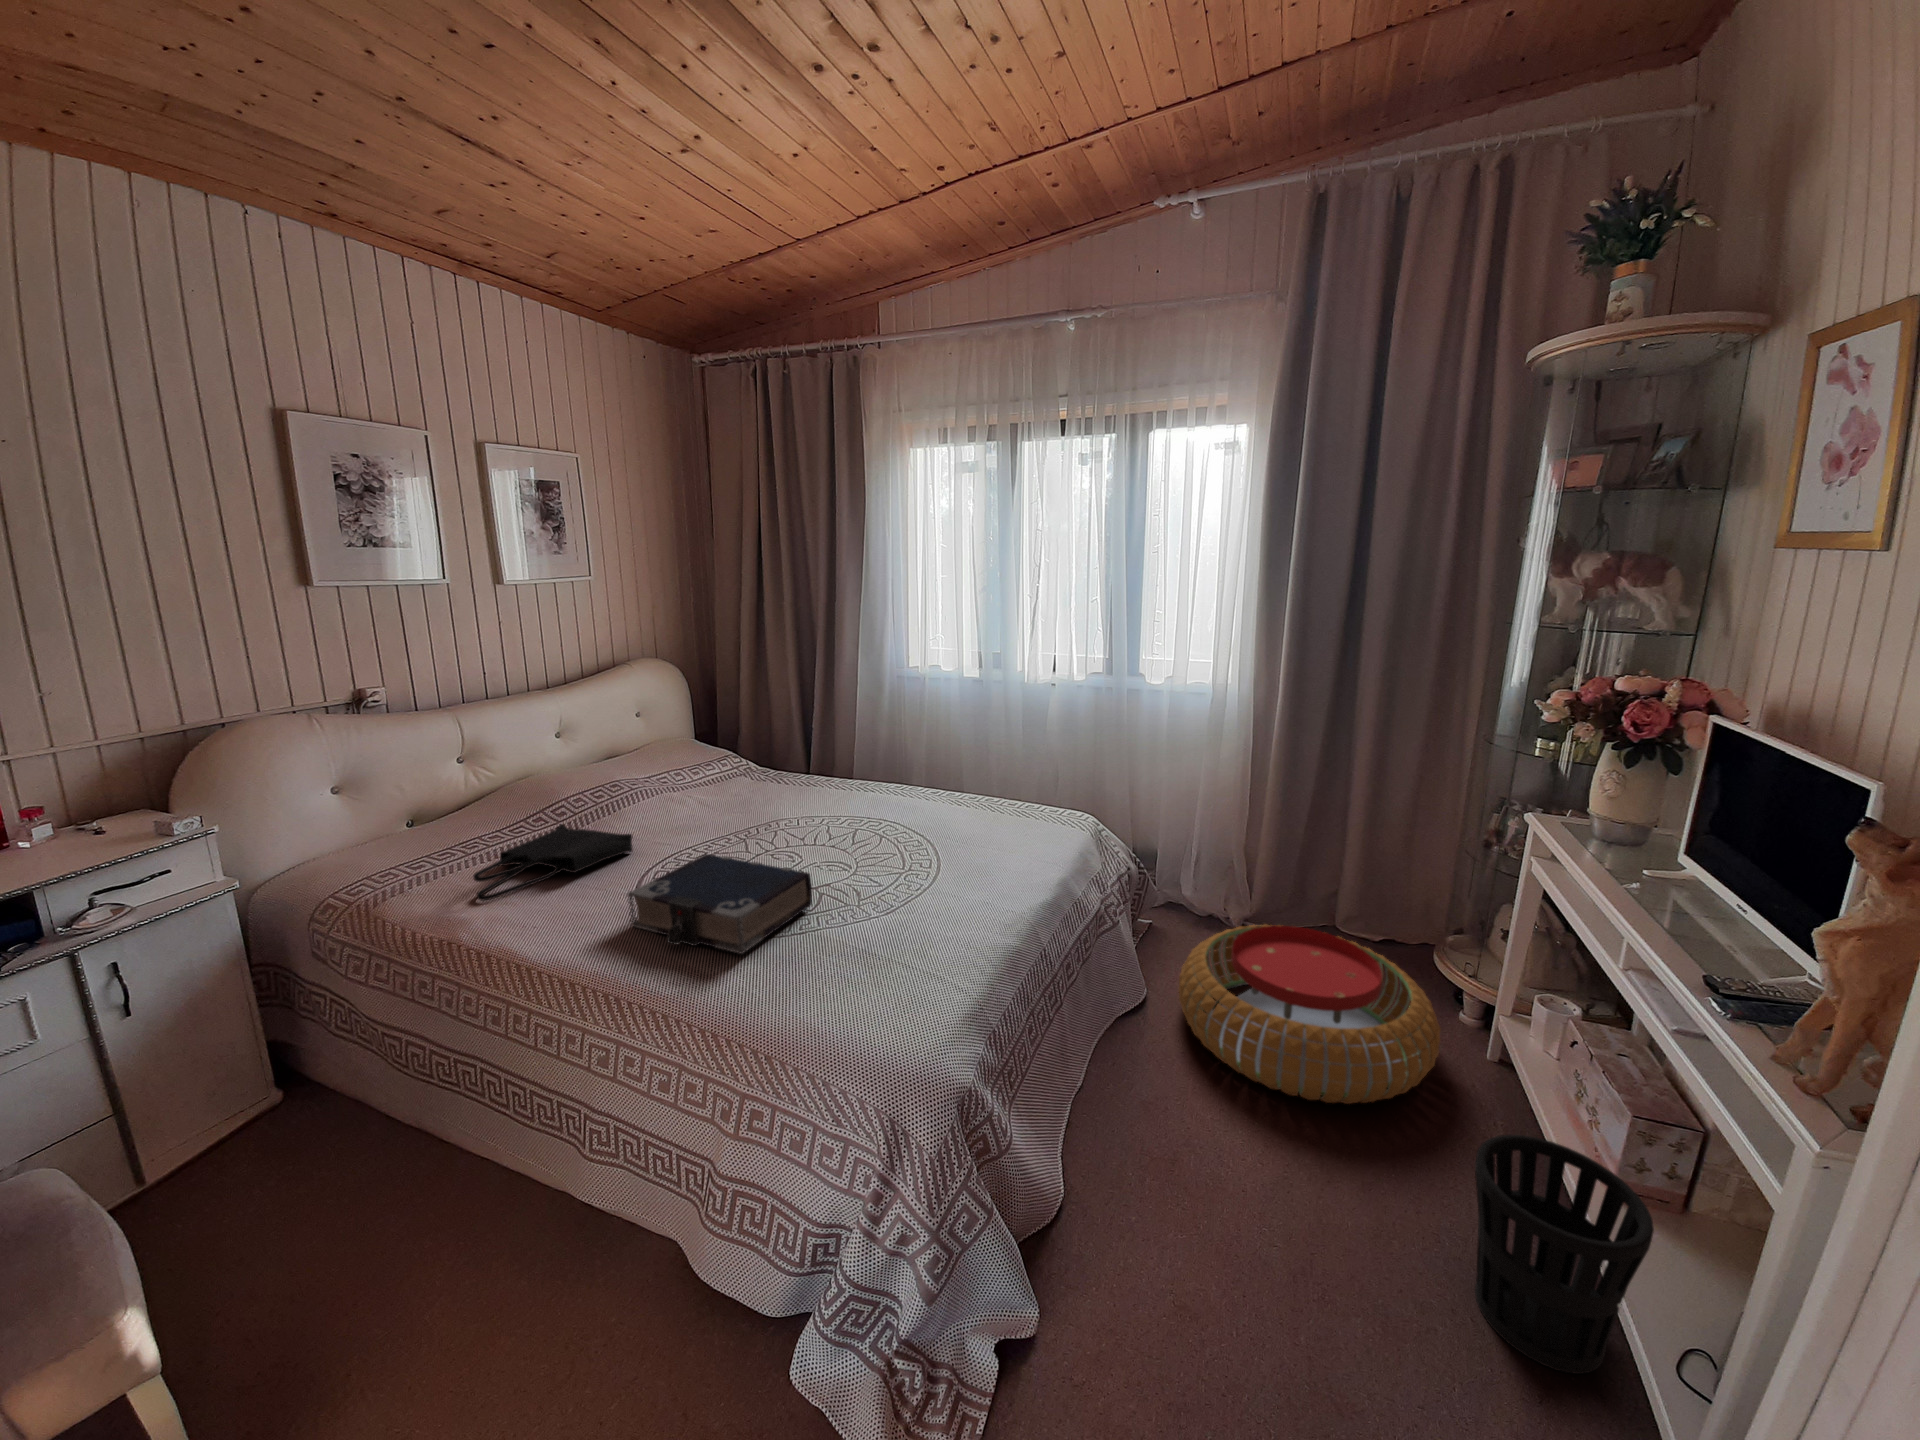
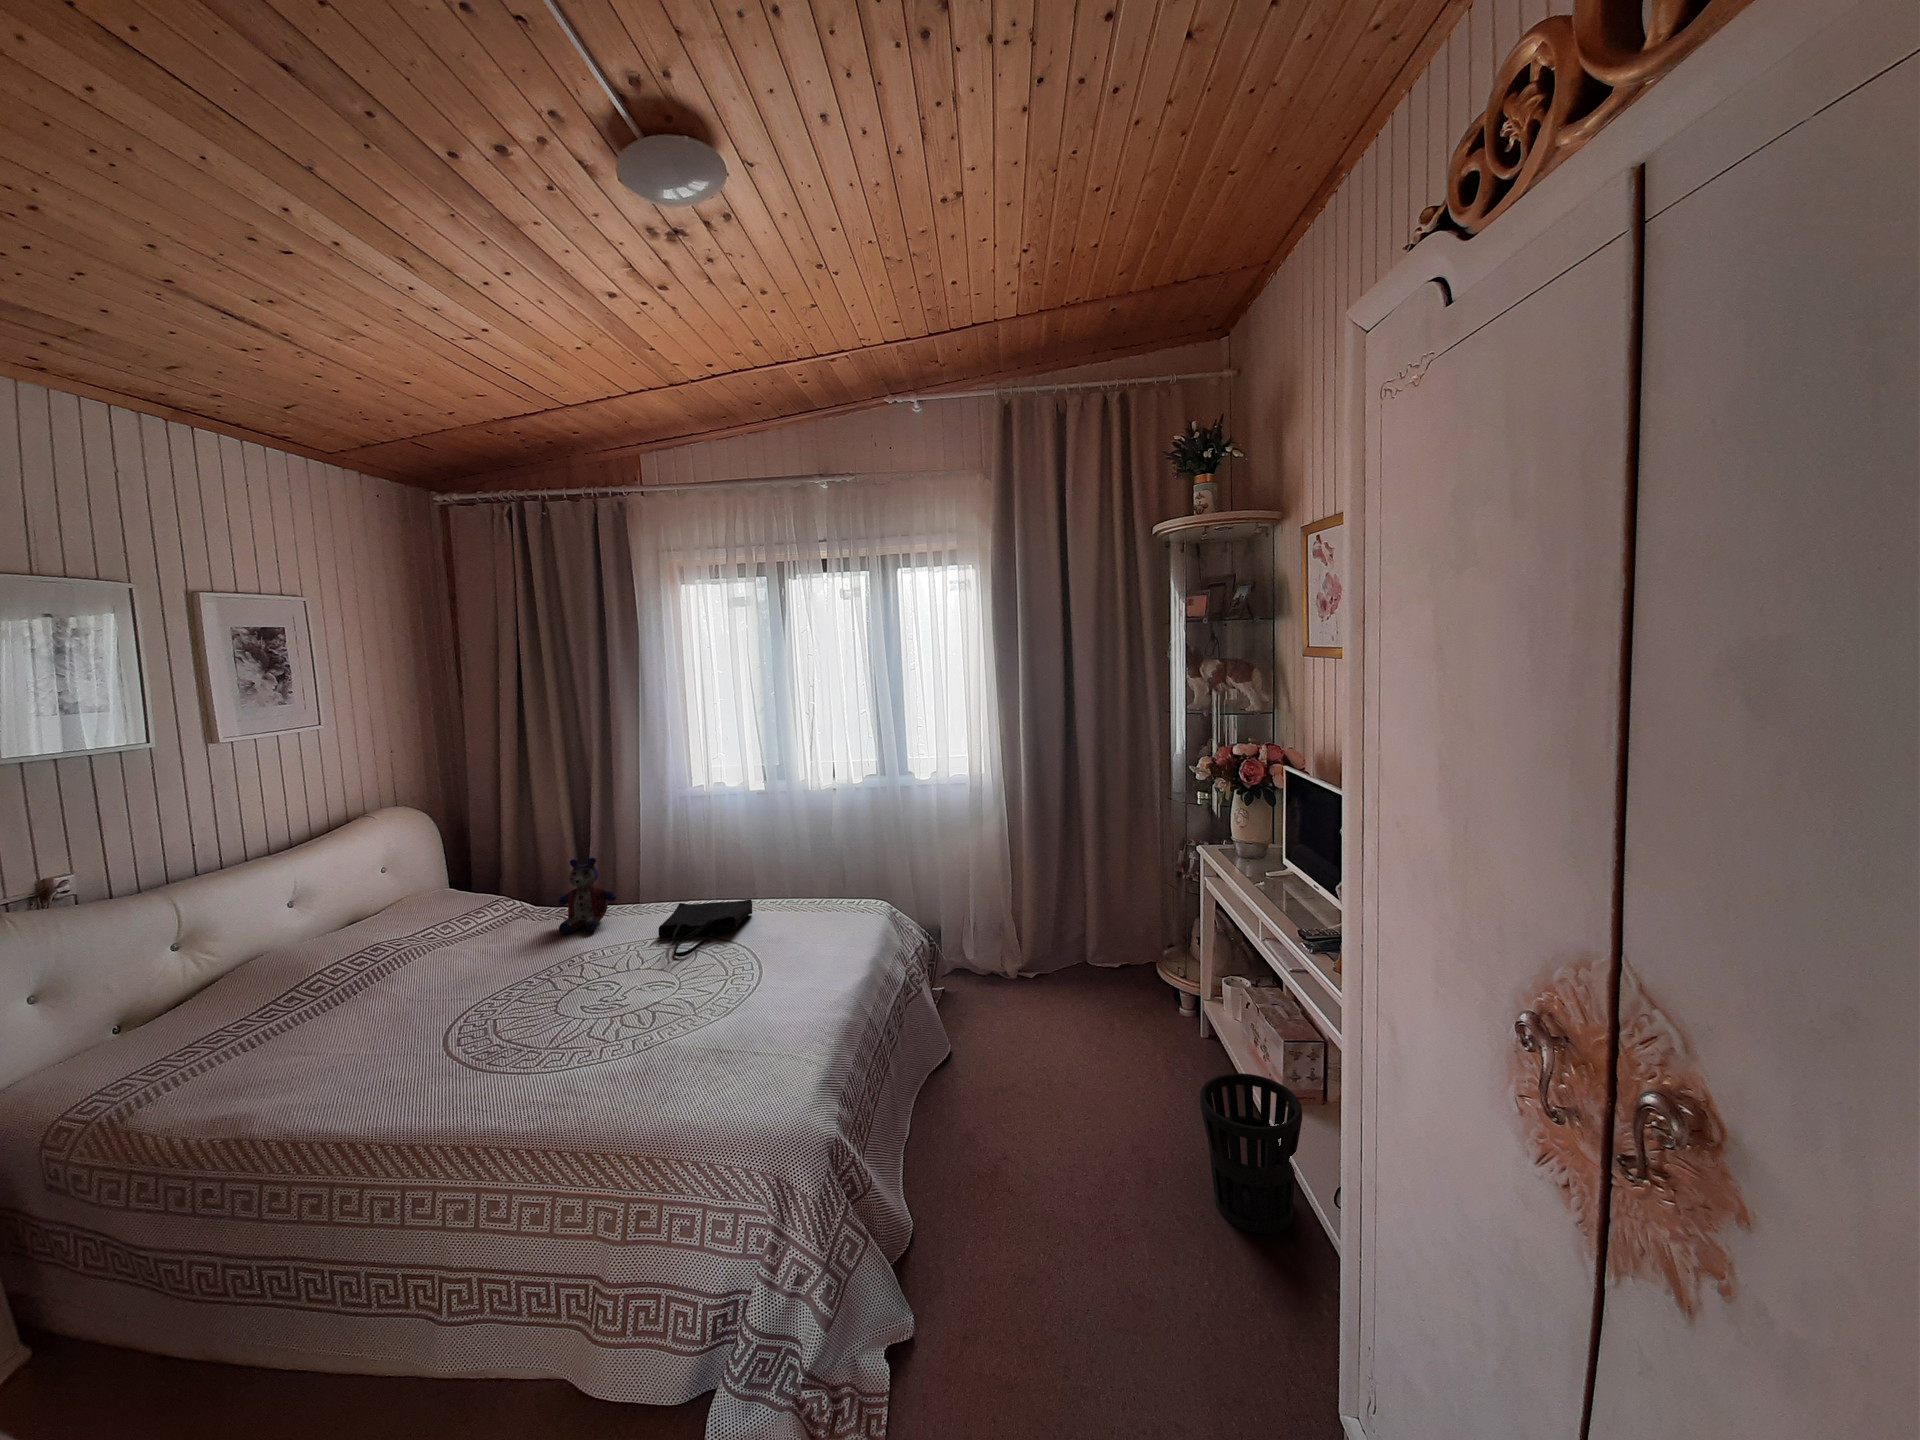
stuffed bear: none [763,726,817,799] -> present [558,858,616,934]
tote bag: present [473,824,633,901] -> present [659,900,752,957]
book: present [628,854,812,954] -> none [455,990,651,1084]
pouf: present [1179,925,1440,1104] -> none [978,965,1173,1101]

